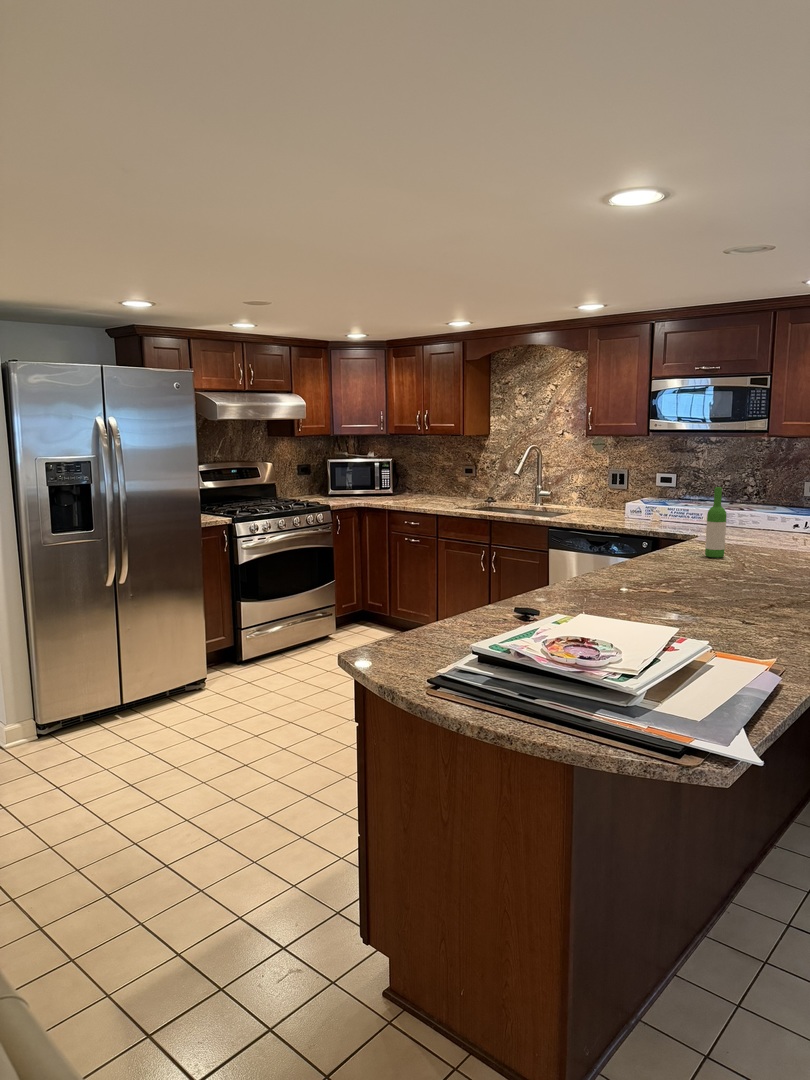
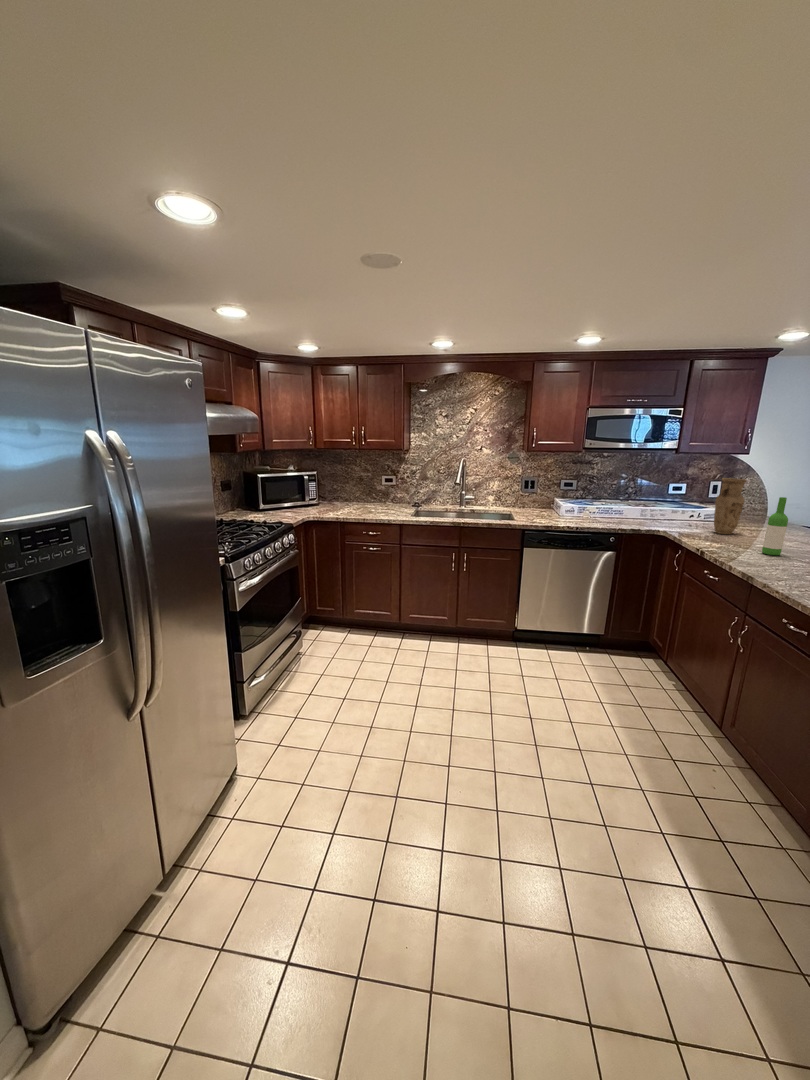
vase: none [753,469,793,544] -> present [714,478,747,534]

